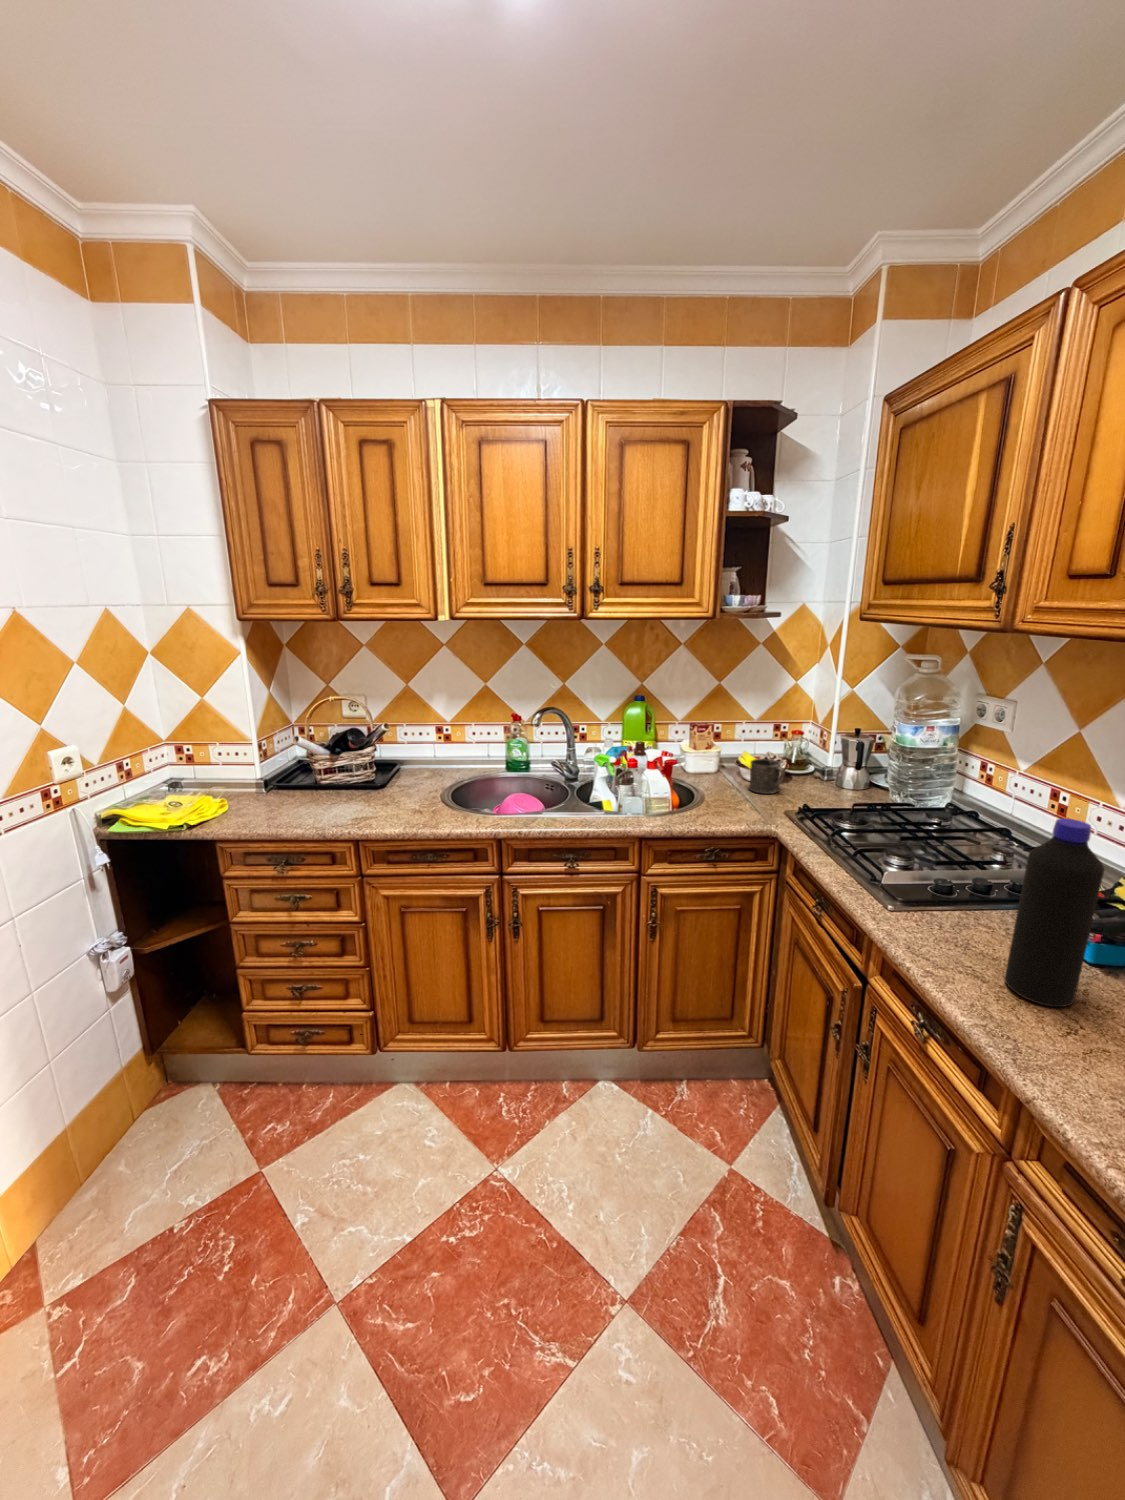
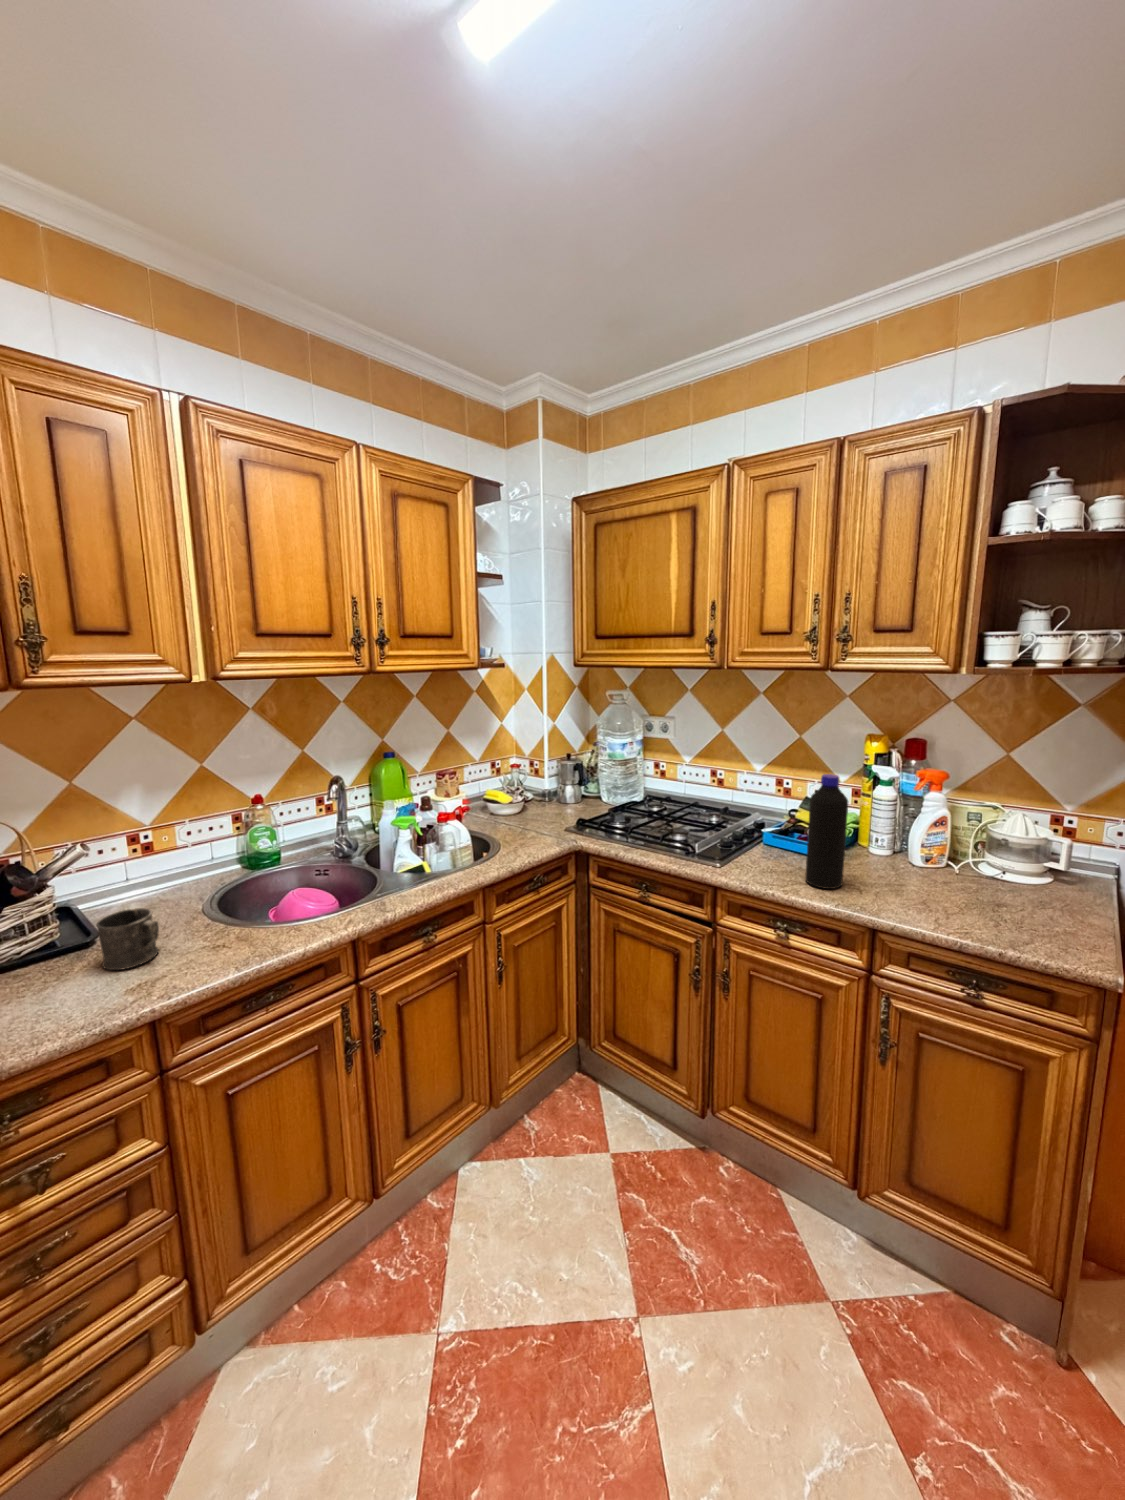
mug: present [749,759,785,794] -> present [96,908,159,970]

